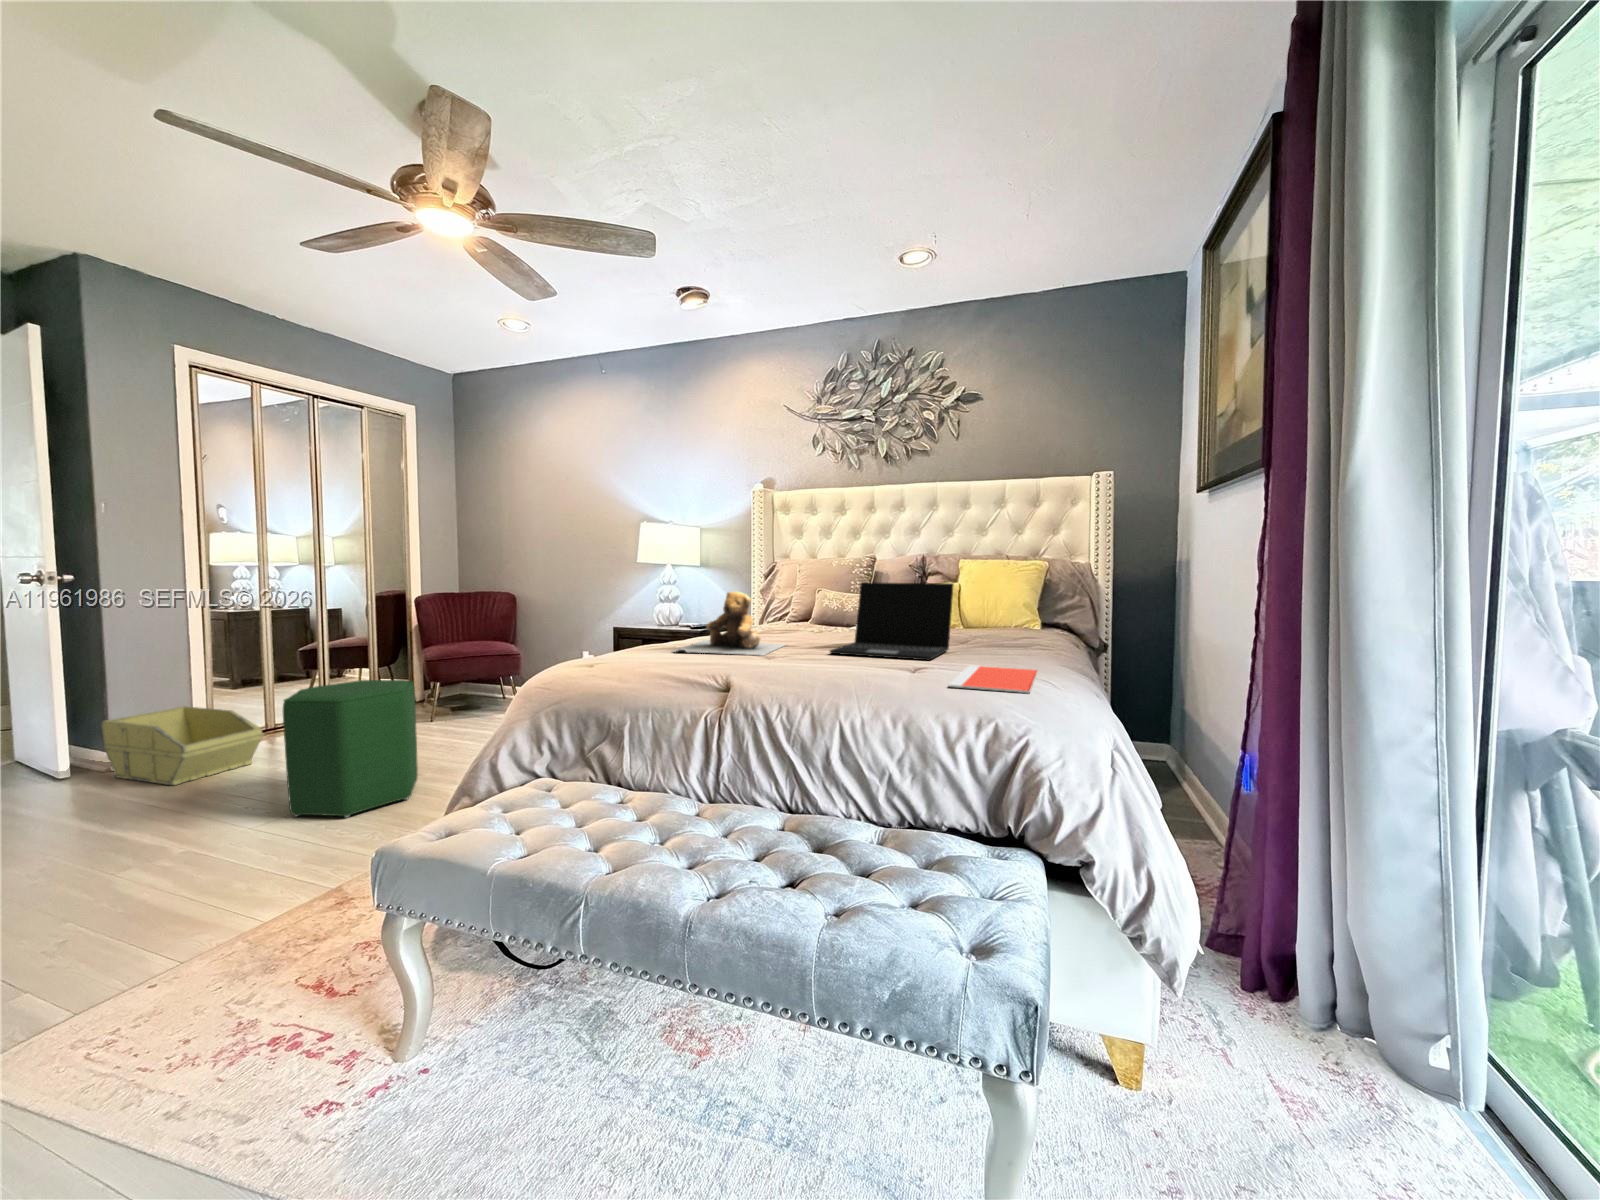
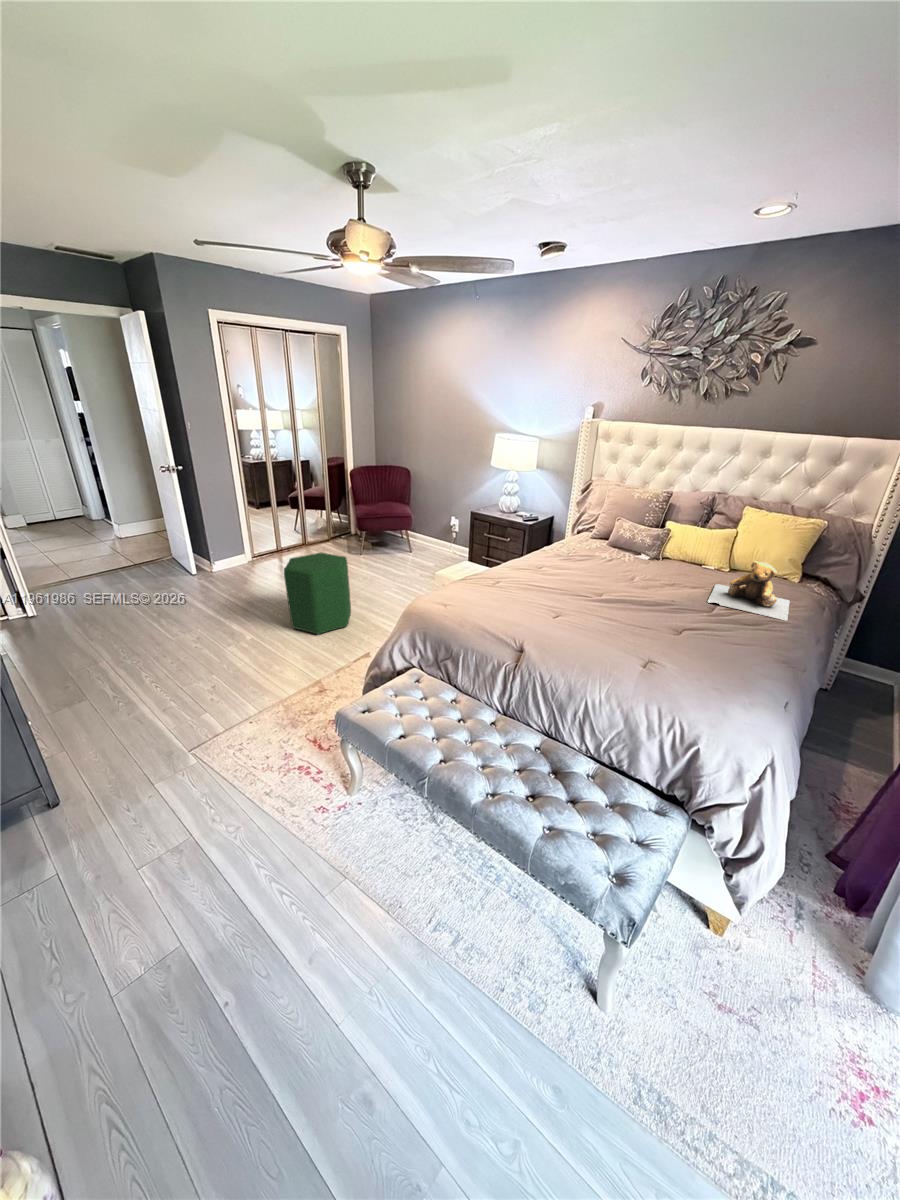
laptop: present [830,582,954,660] -> none [601,555,712,639]
teddy bear: present [674,591,786,655] -> present [707,561,790,621]
notebook: present [949,666,1038,693] -> none [664,659,747,714]
storage bin: present [101,706,263,785] -> none [203,545,274,594]

